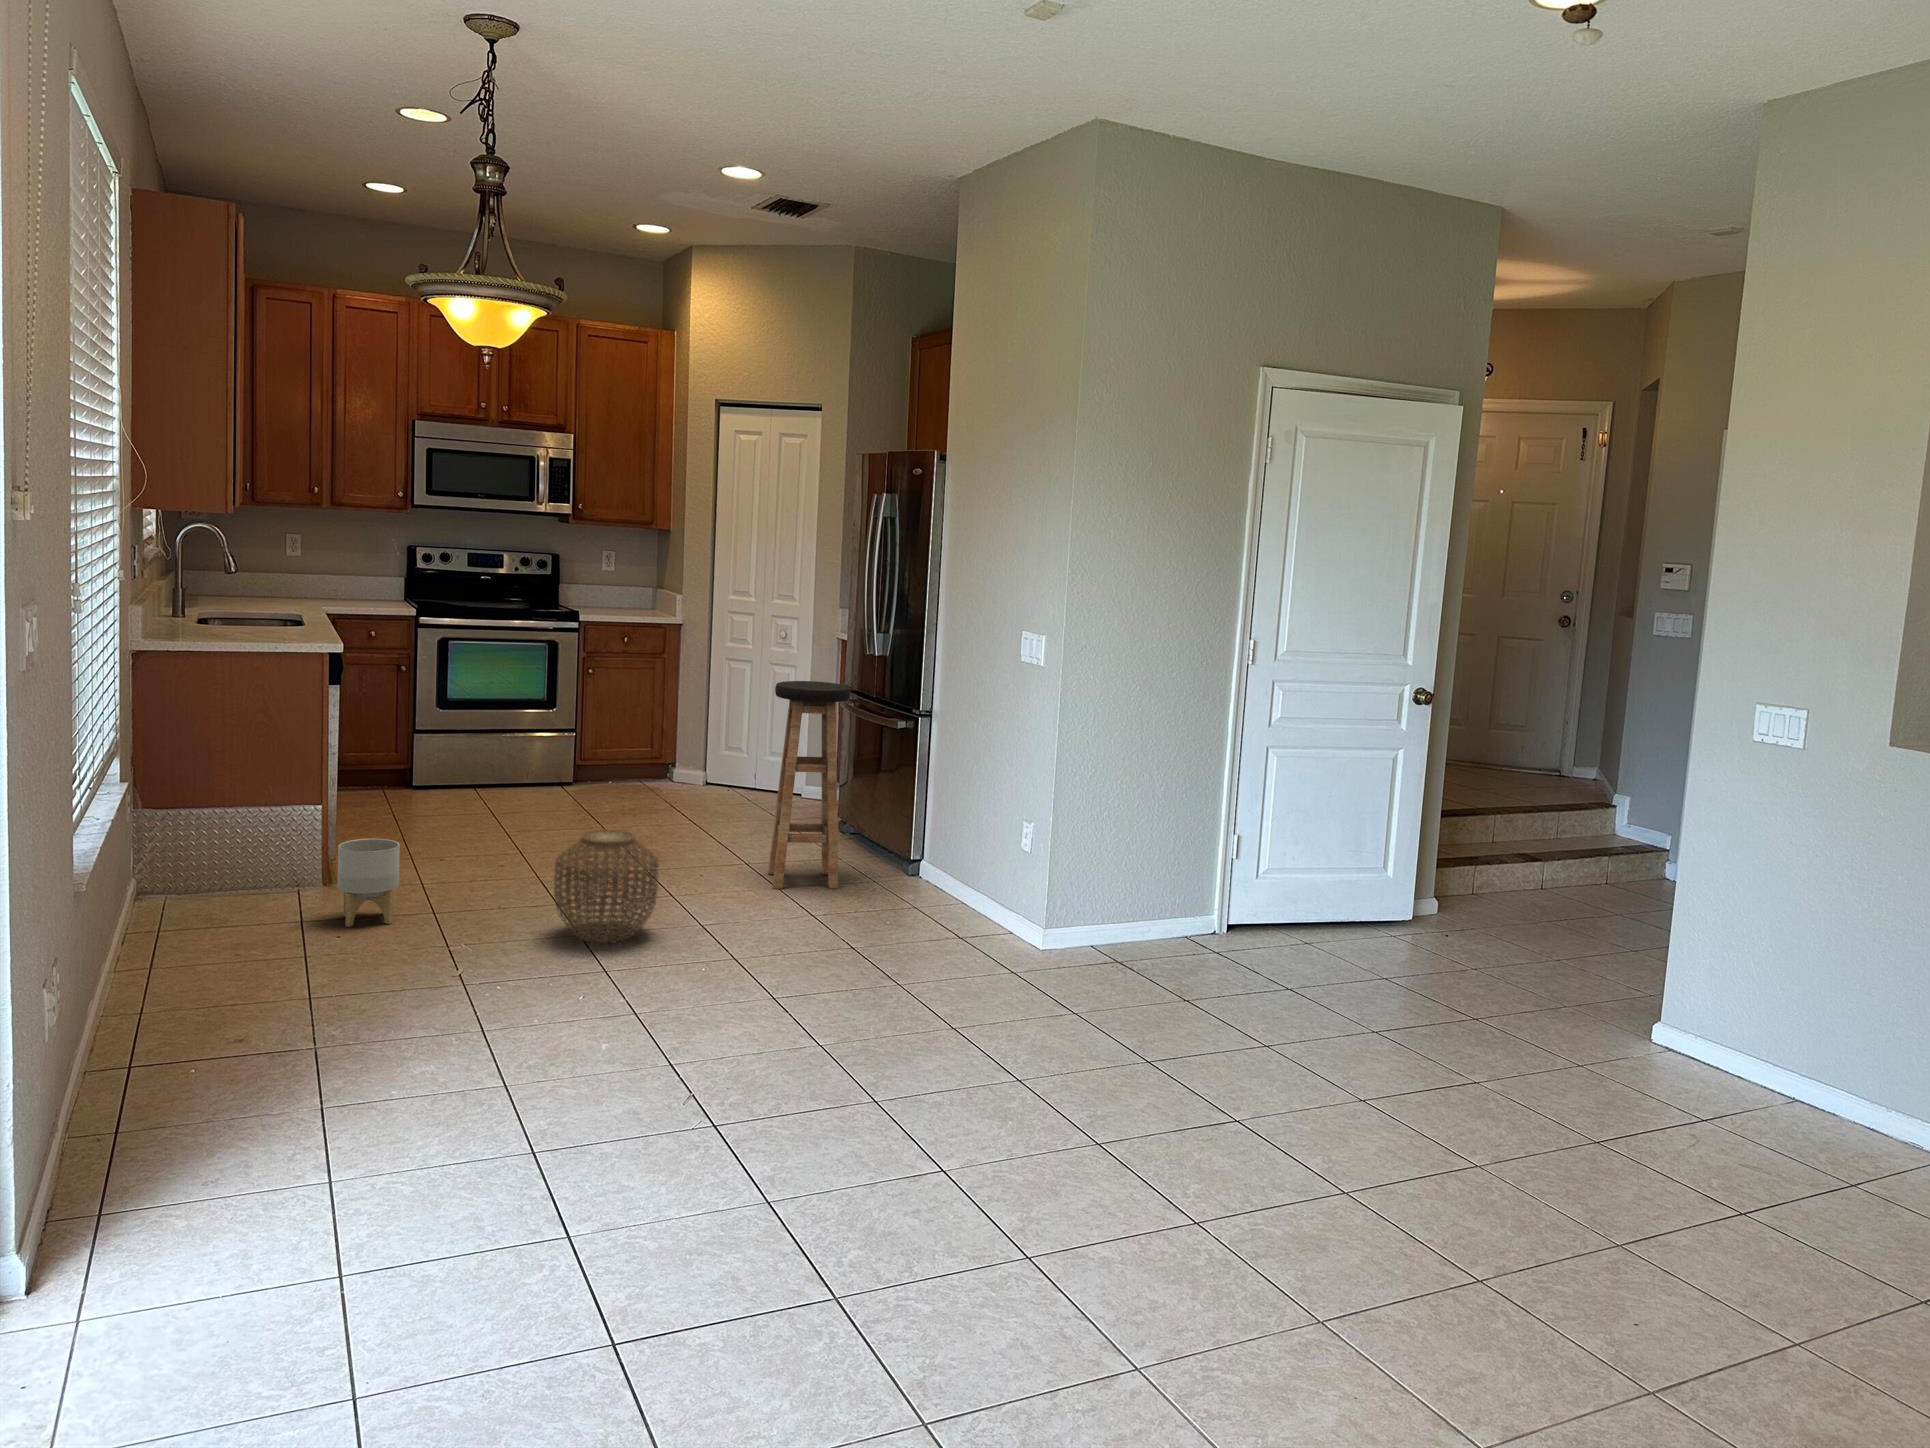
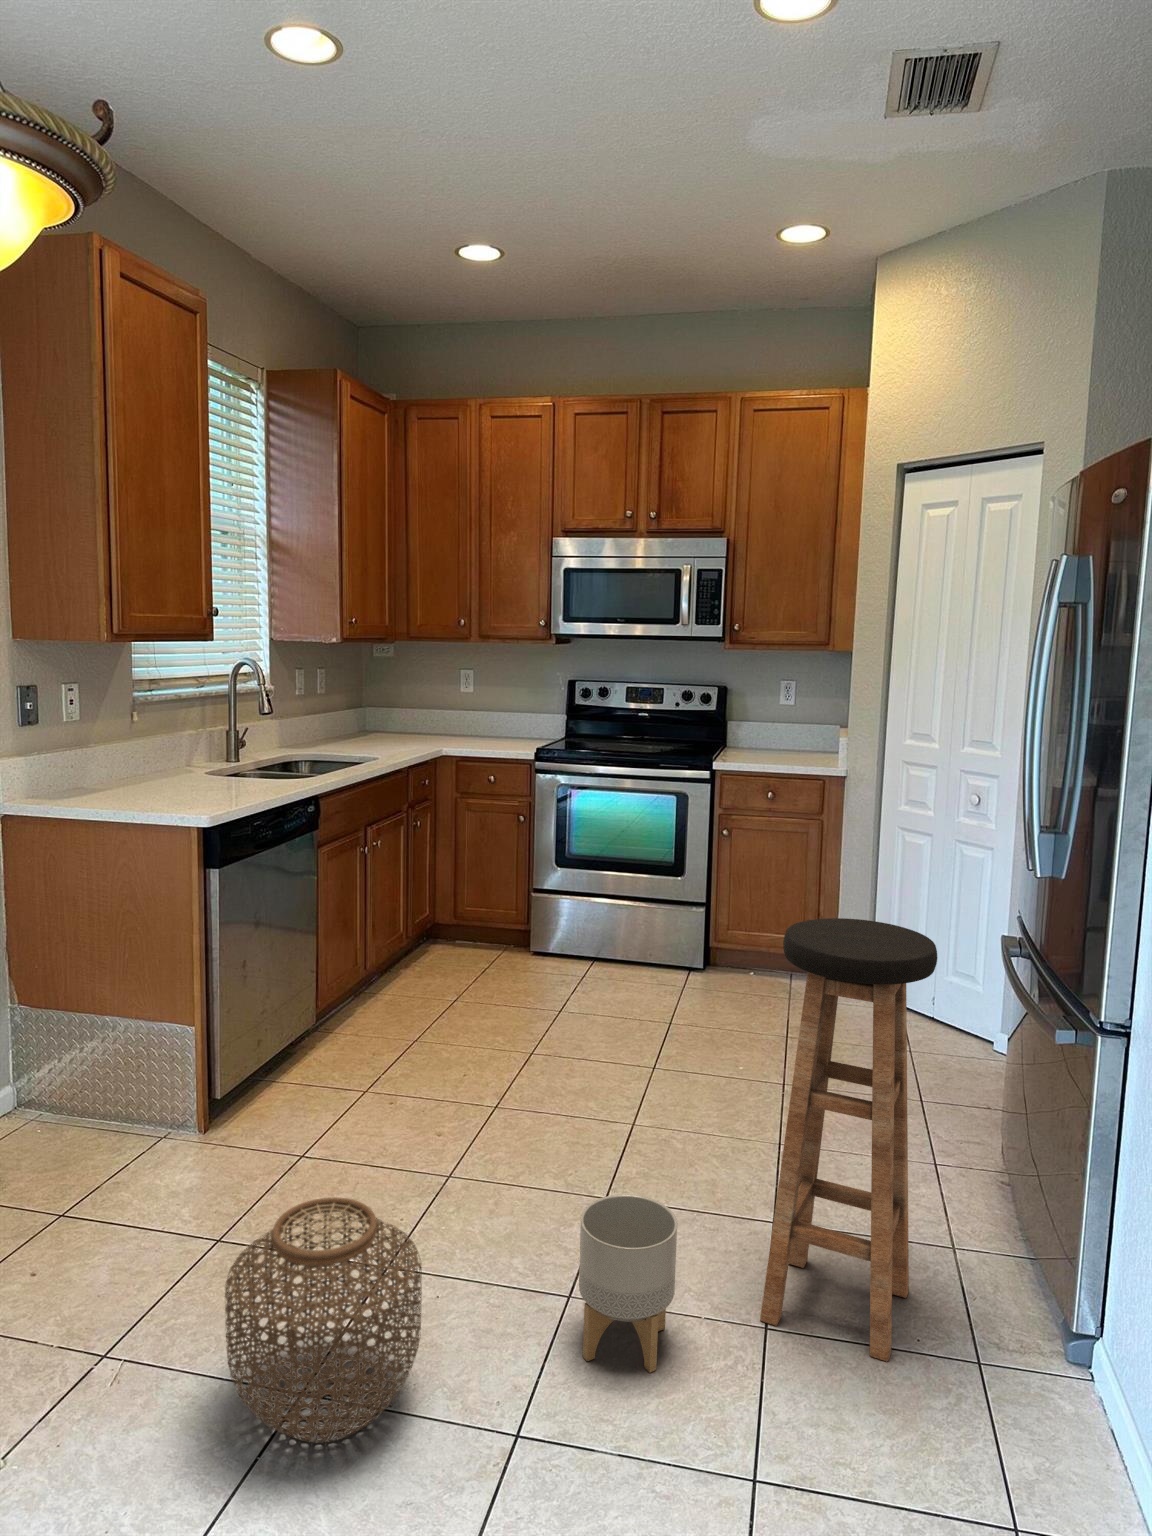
planter: present [338,839,400,927] -> present [579,1194,677,1372]

